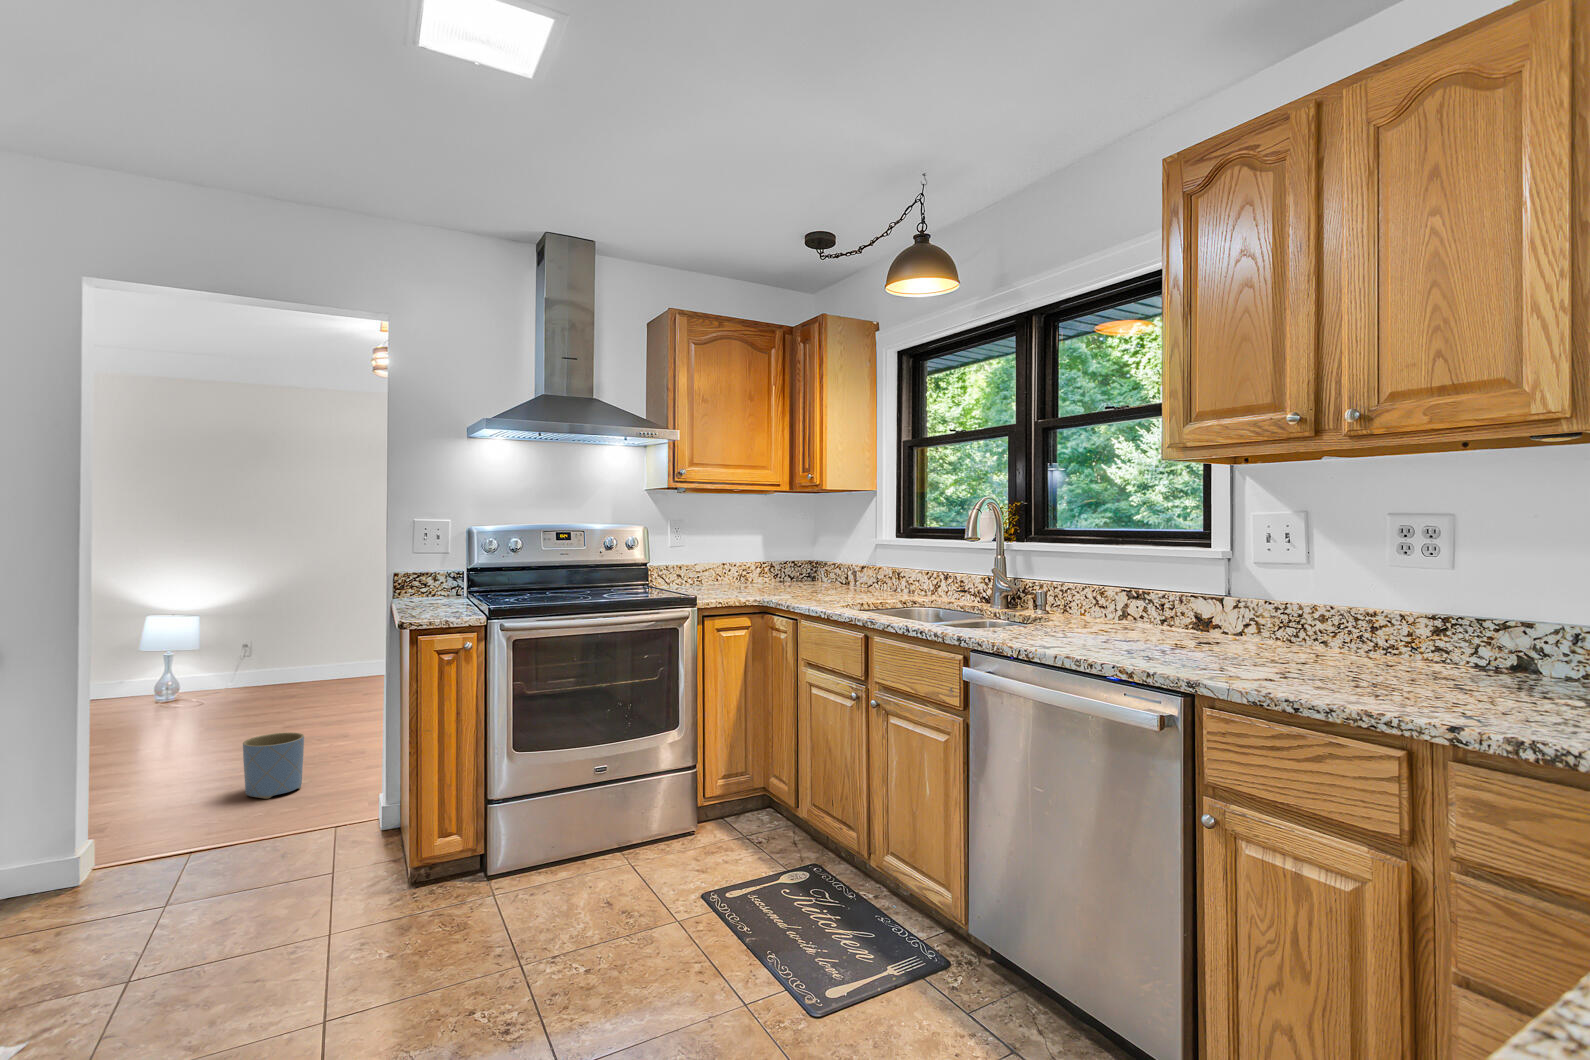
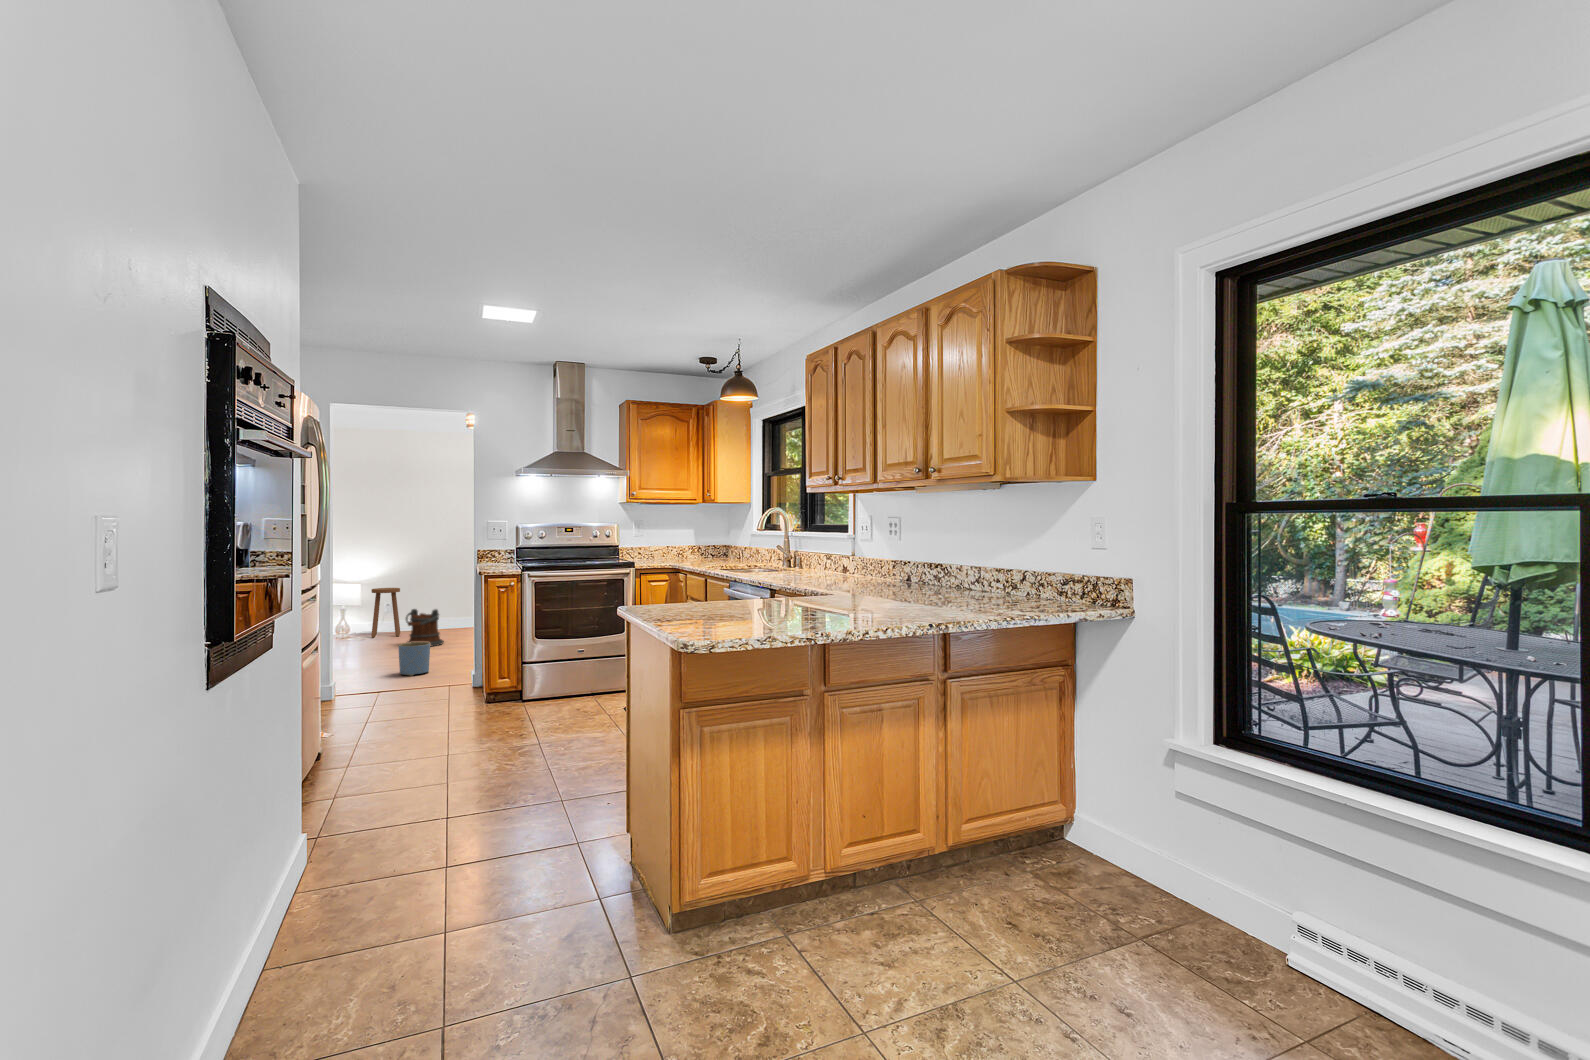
stool: none [219,621,268,700] -> present [371,588,400,638]
bucket: none [271,658,336,721] -> present [406,609,444,646]

